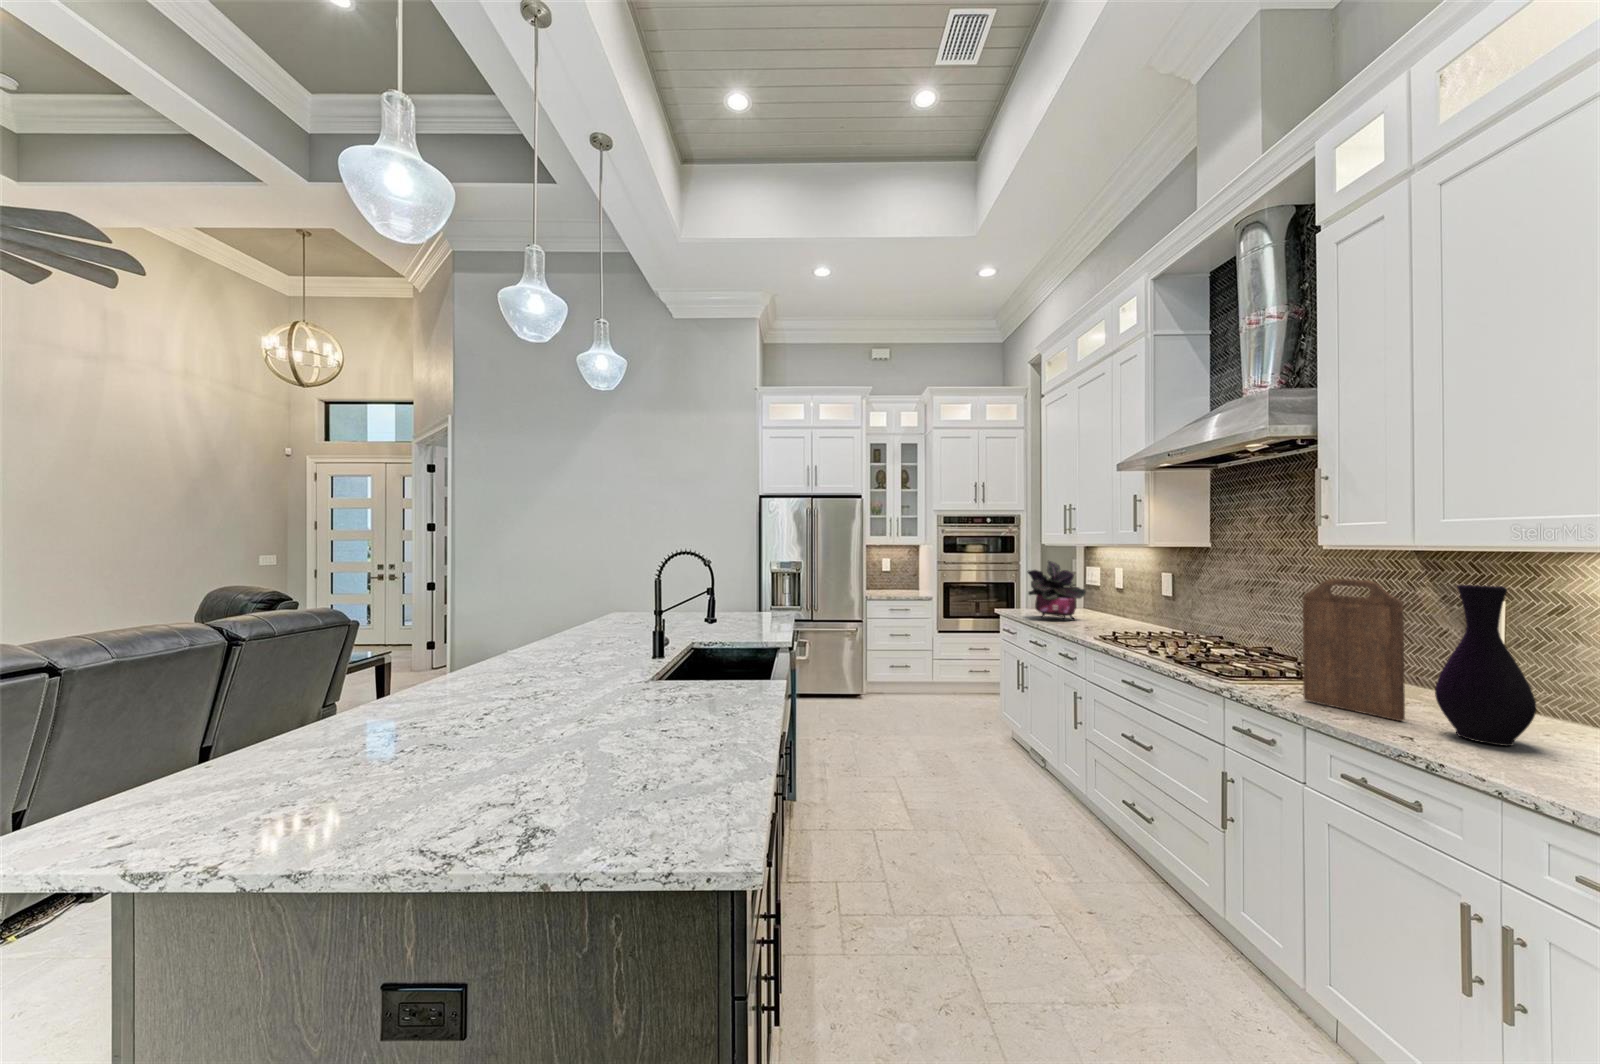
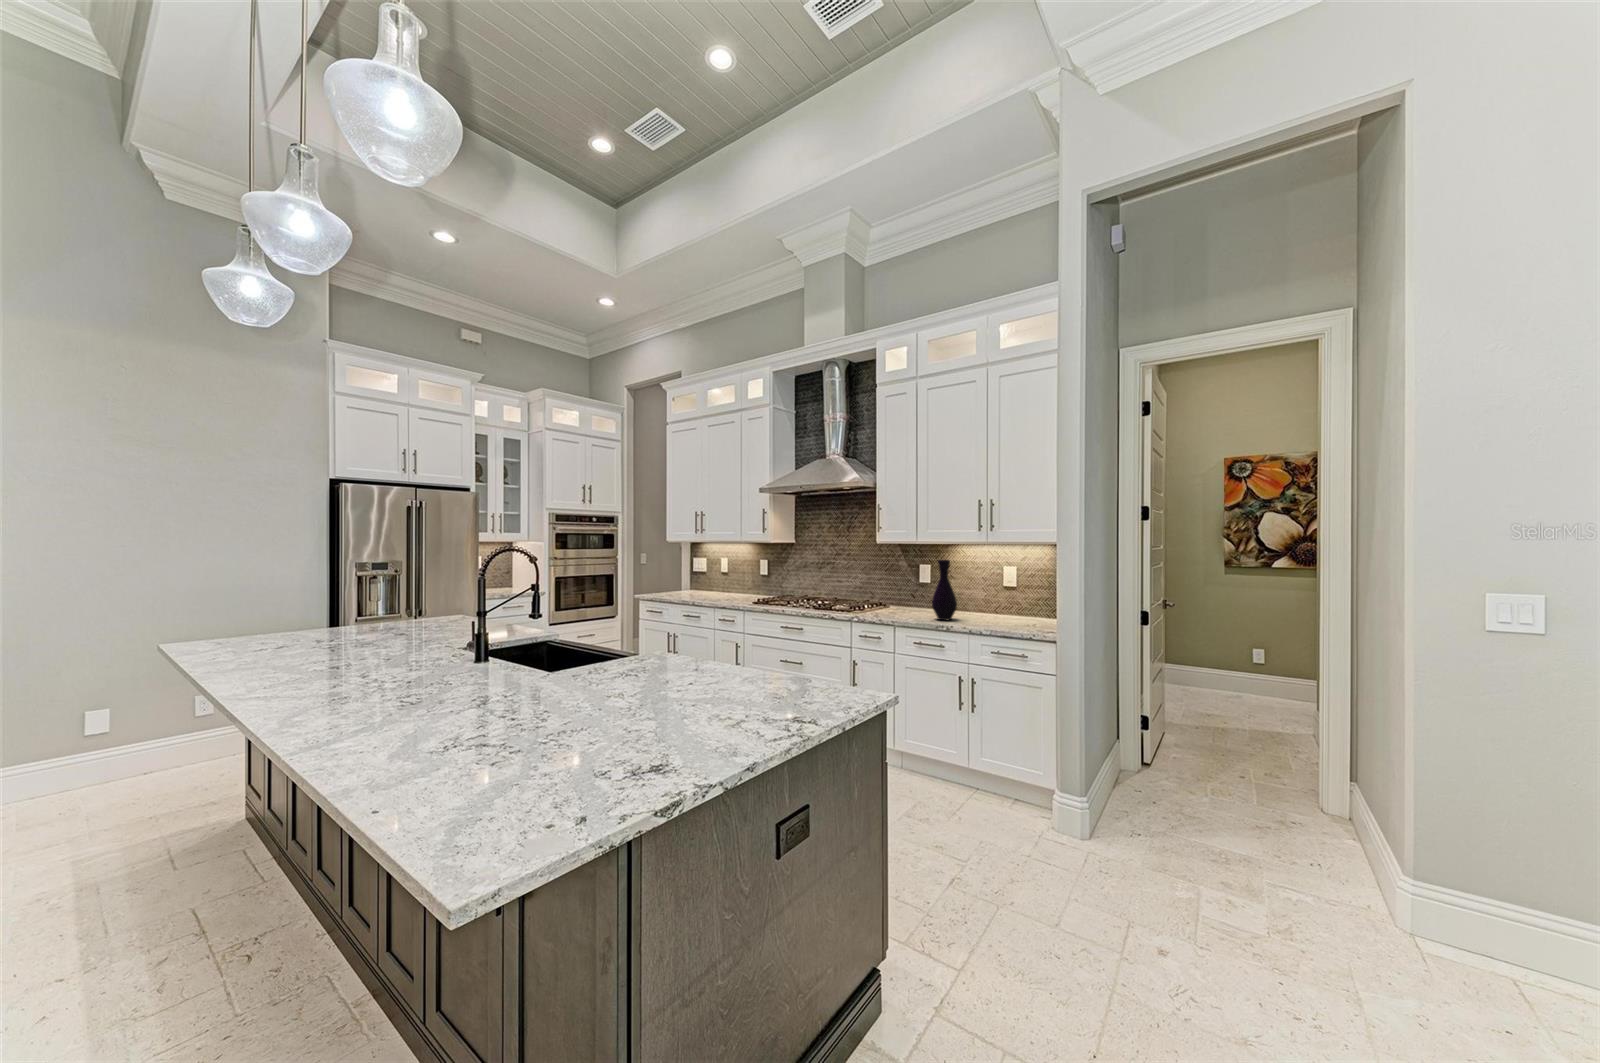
potted plant: present [1028,561,1086,620] -> none [680,555,720,600]
cutting board: present [1303,579,1405,721] -> none [886,560,921,619]

